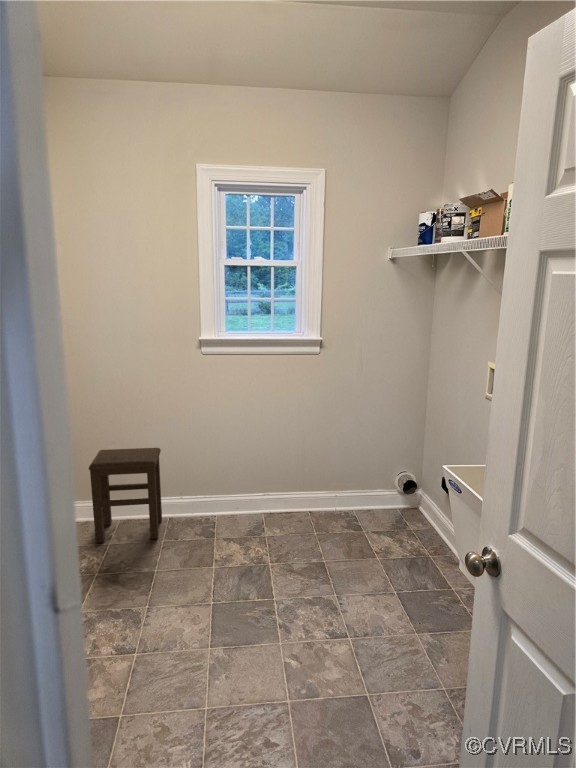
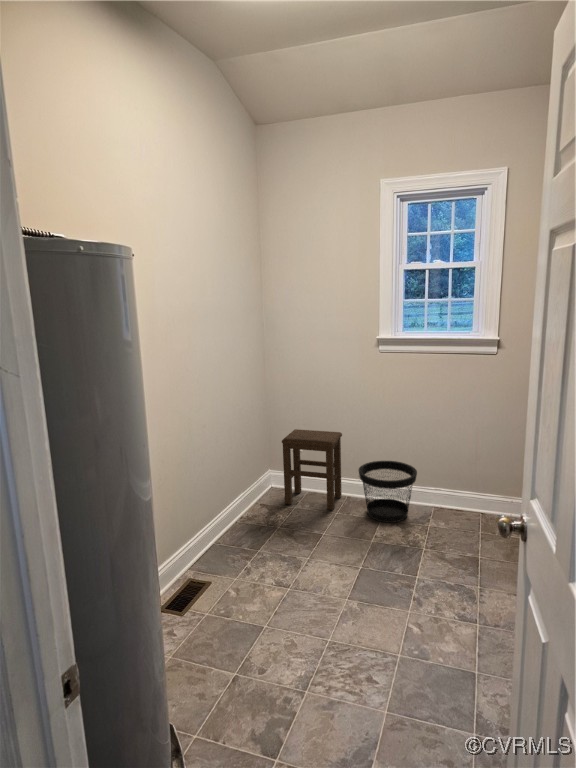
wastebasket: none [186,472,250,542] -> present [359,461,417,523]

